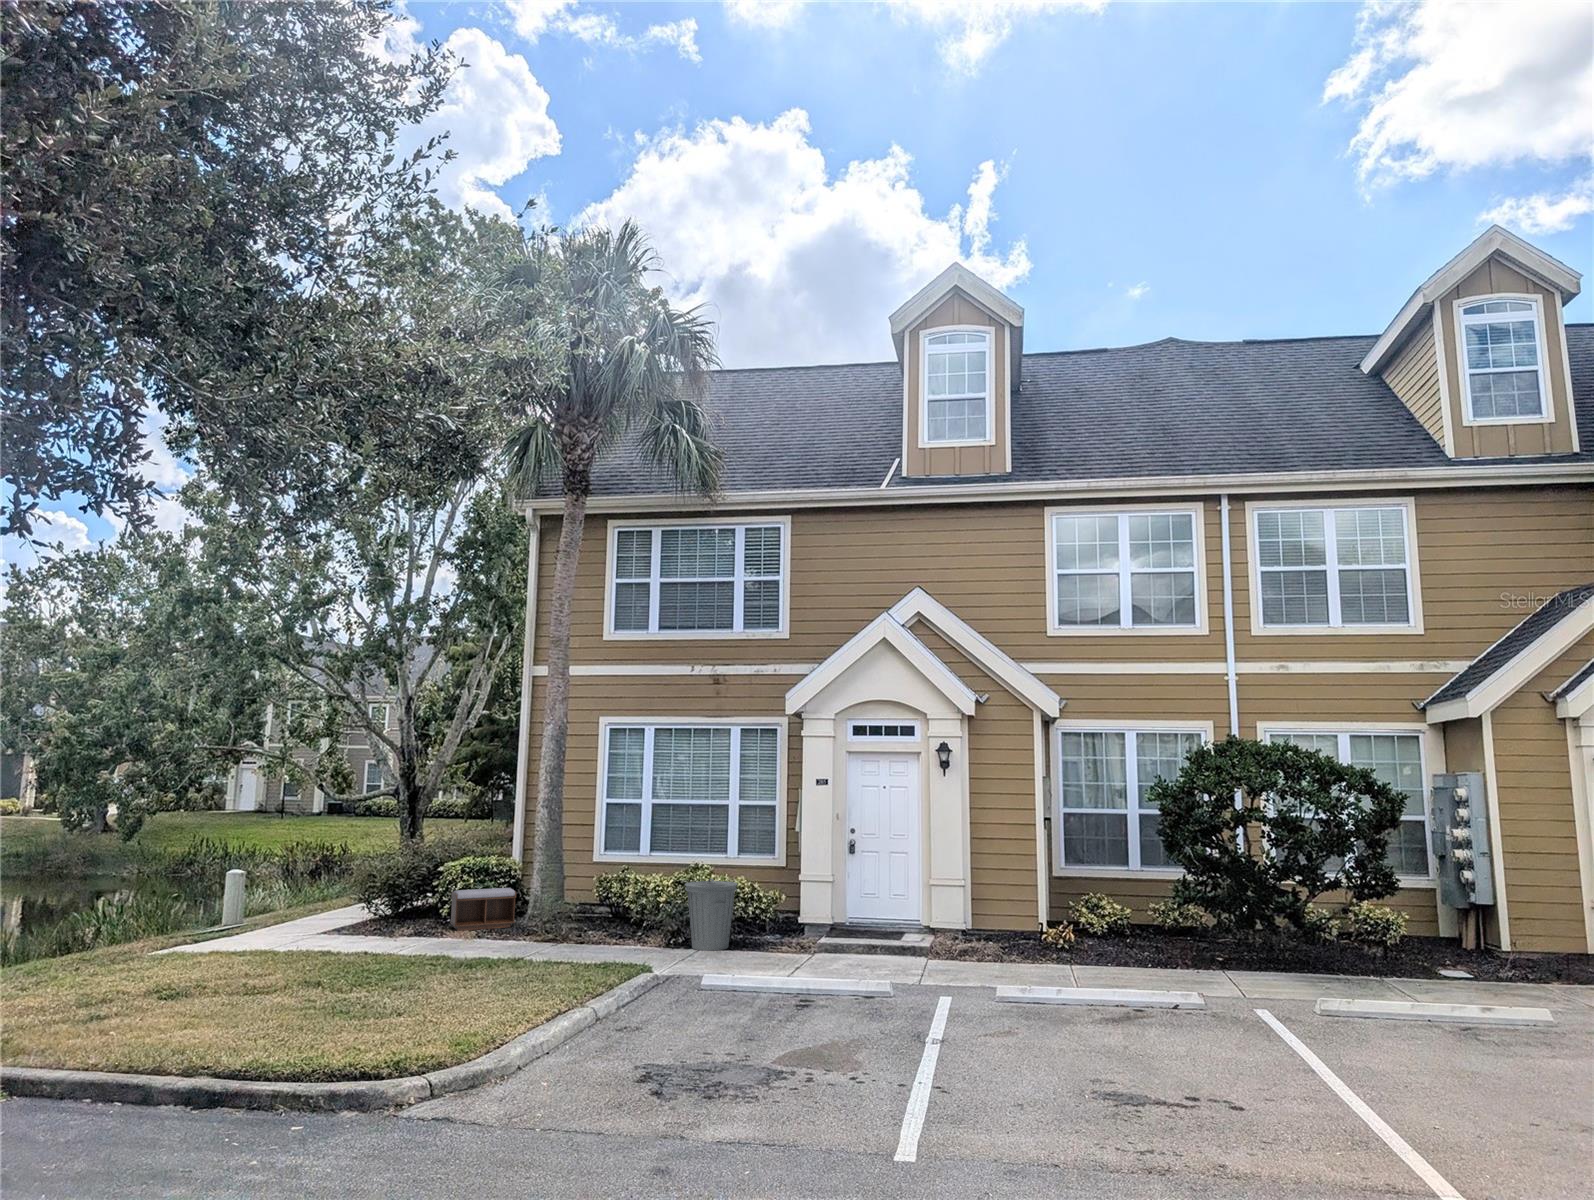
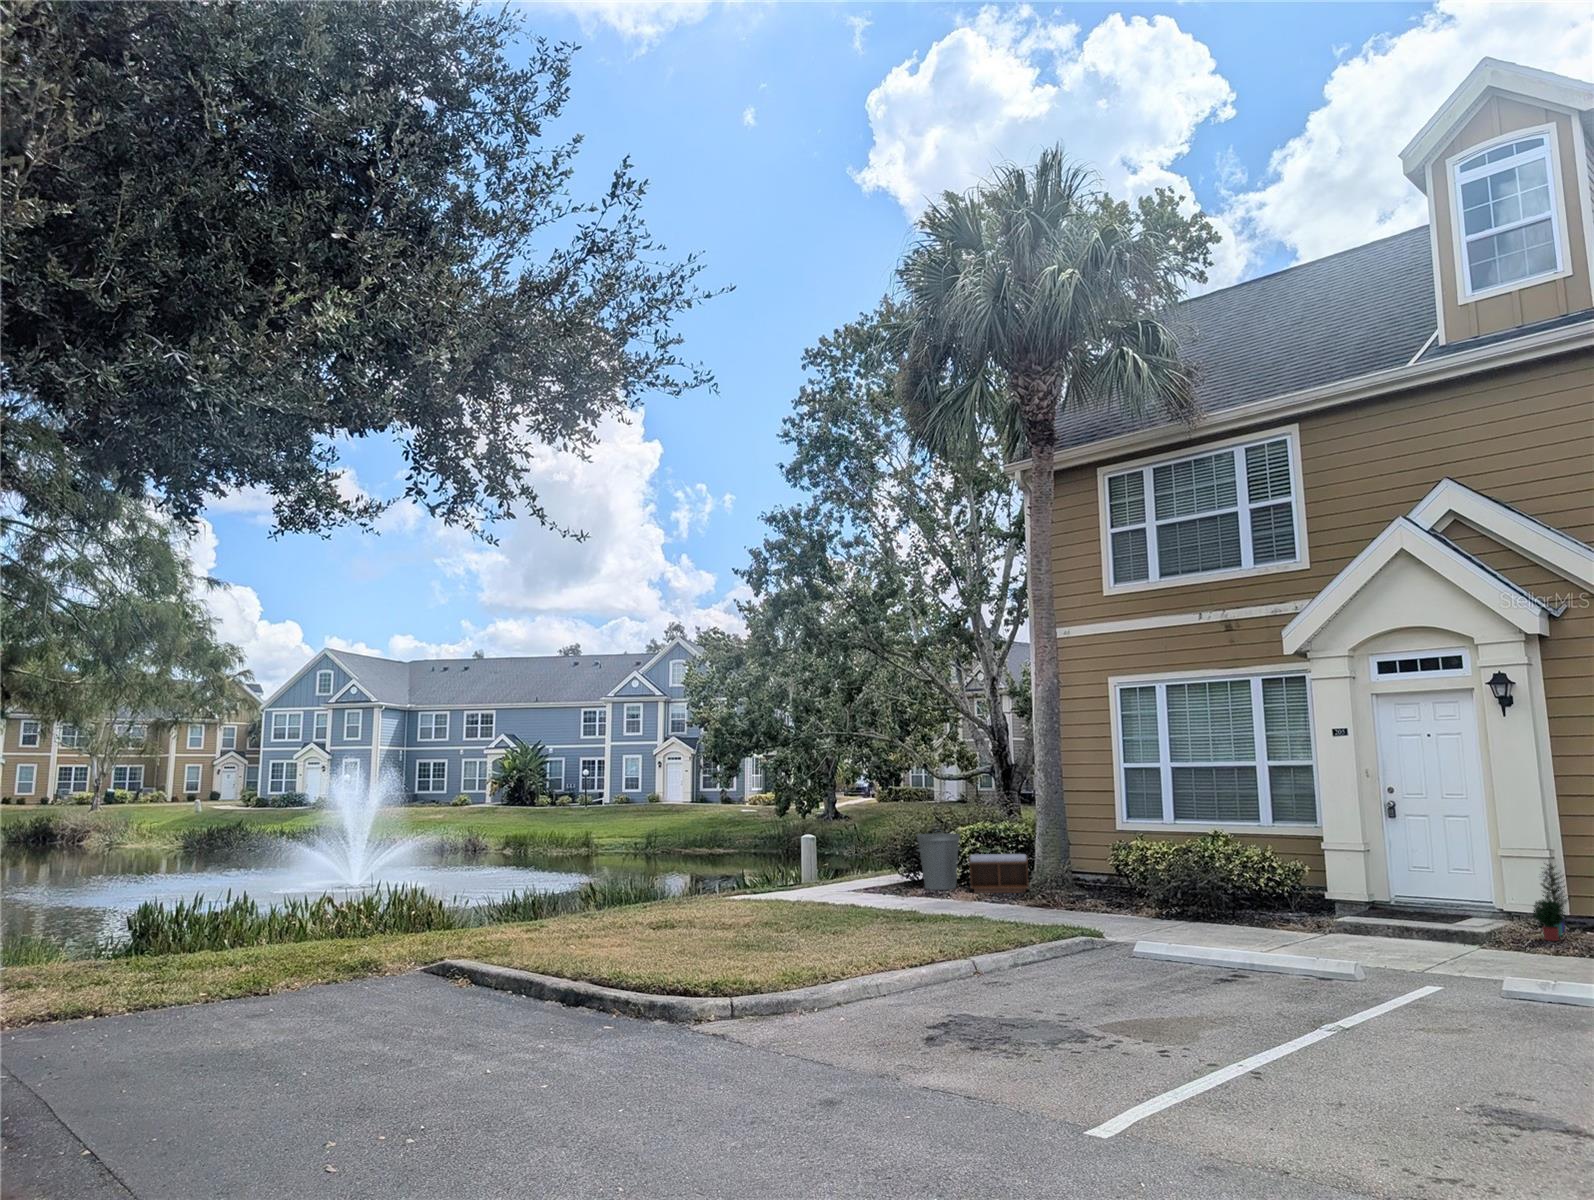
trash can: present [685,879,737,951] -> present [917,833,961,890]
potted plant: none [956,888,983,951] -> present [1533,863,1569,941]

